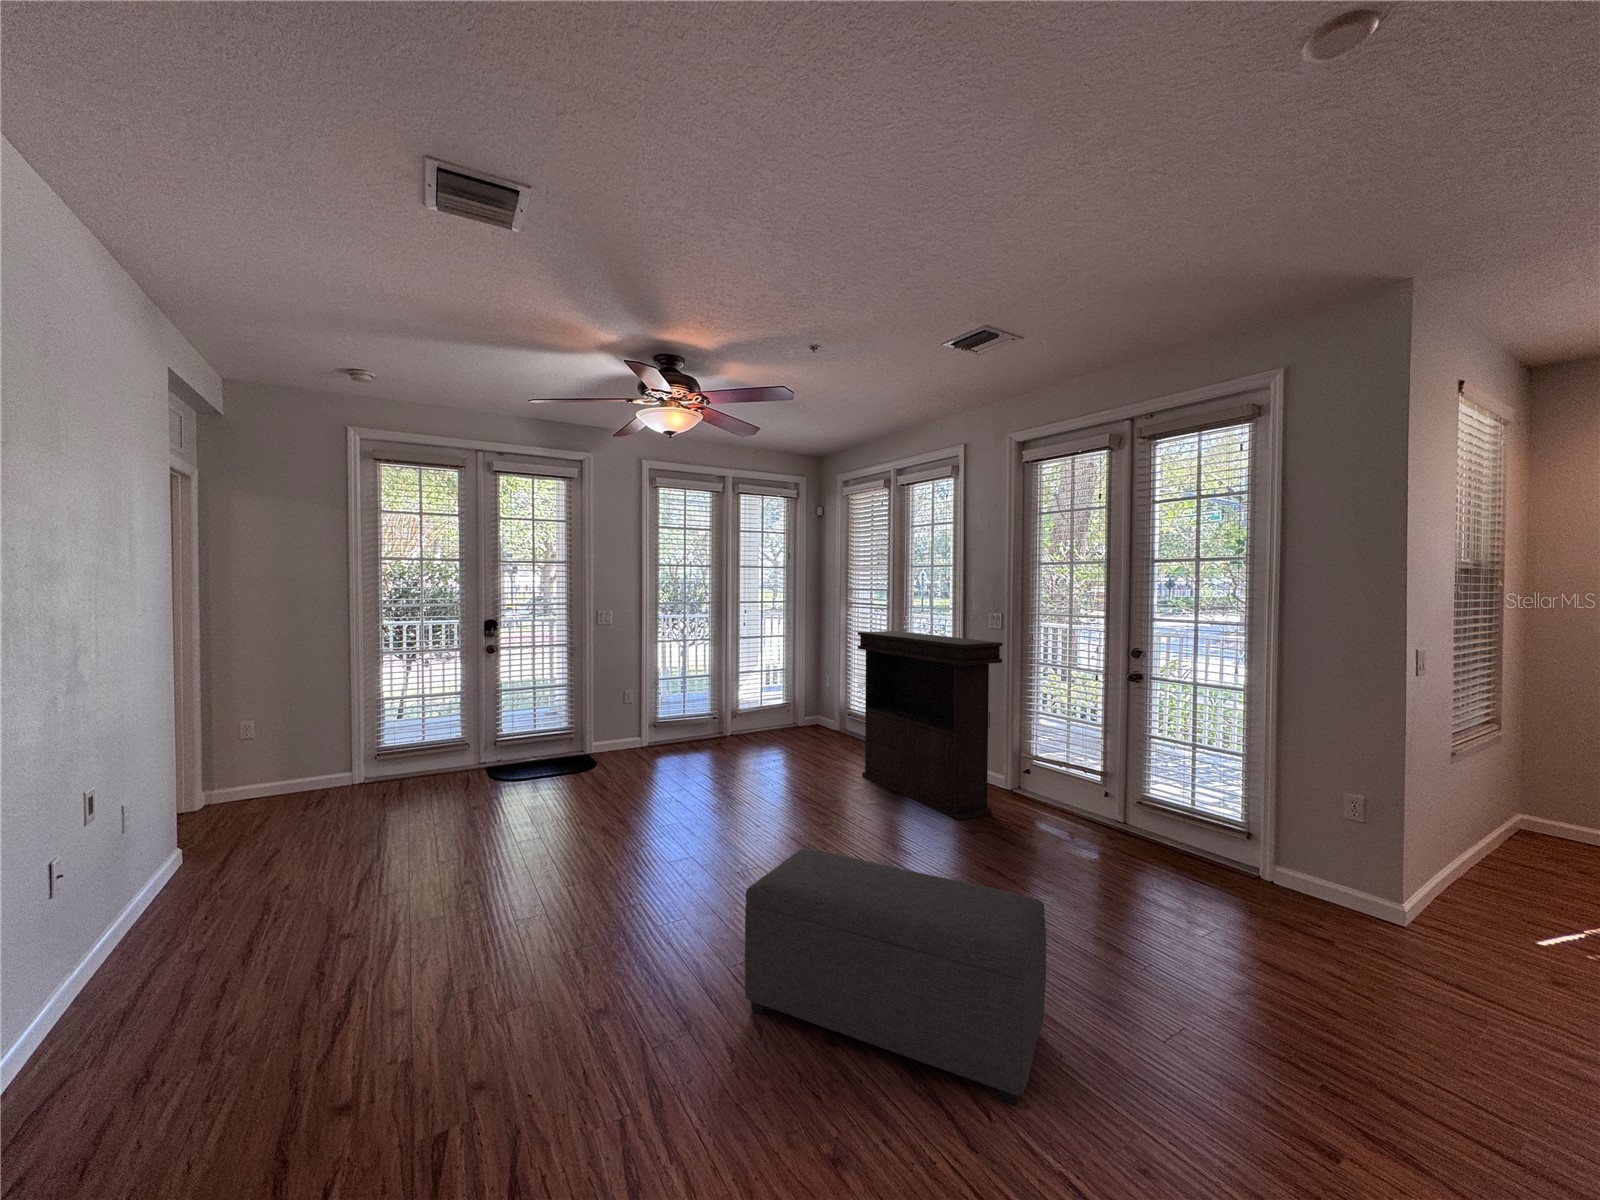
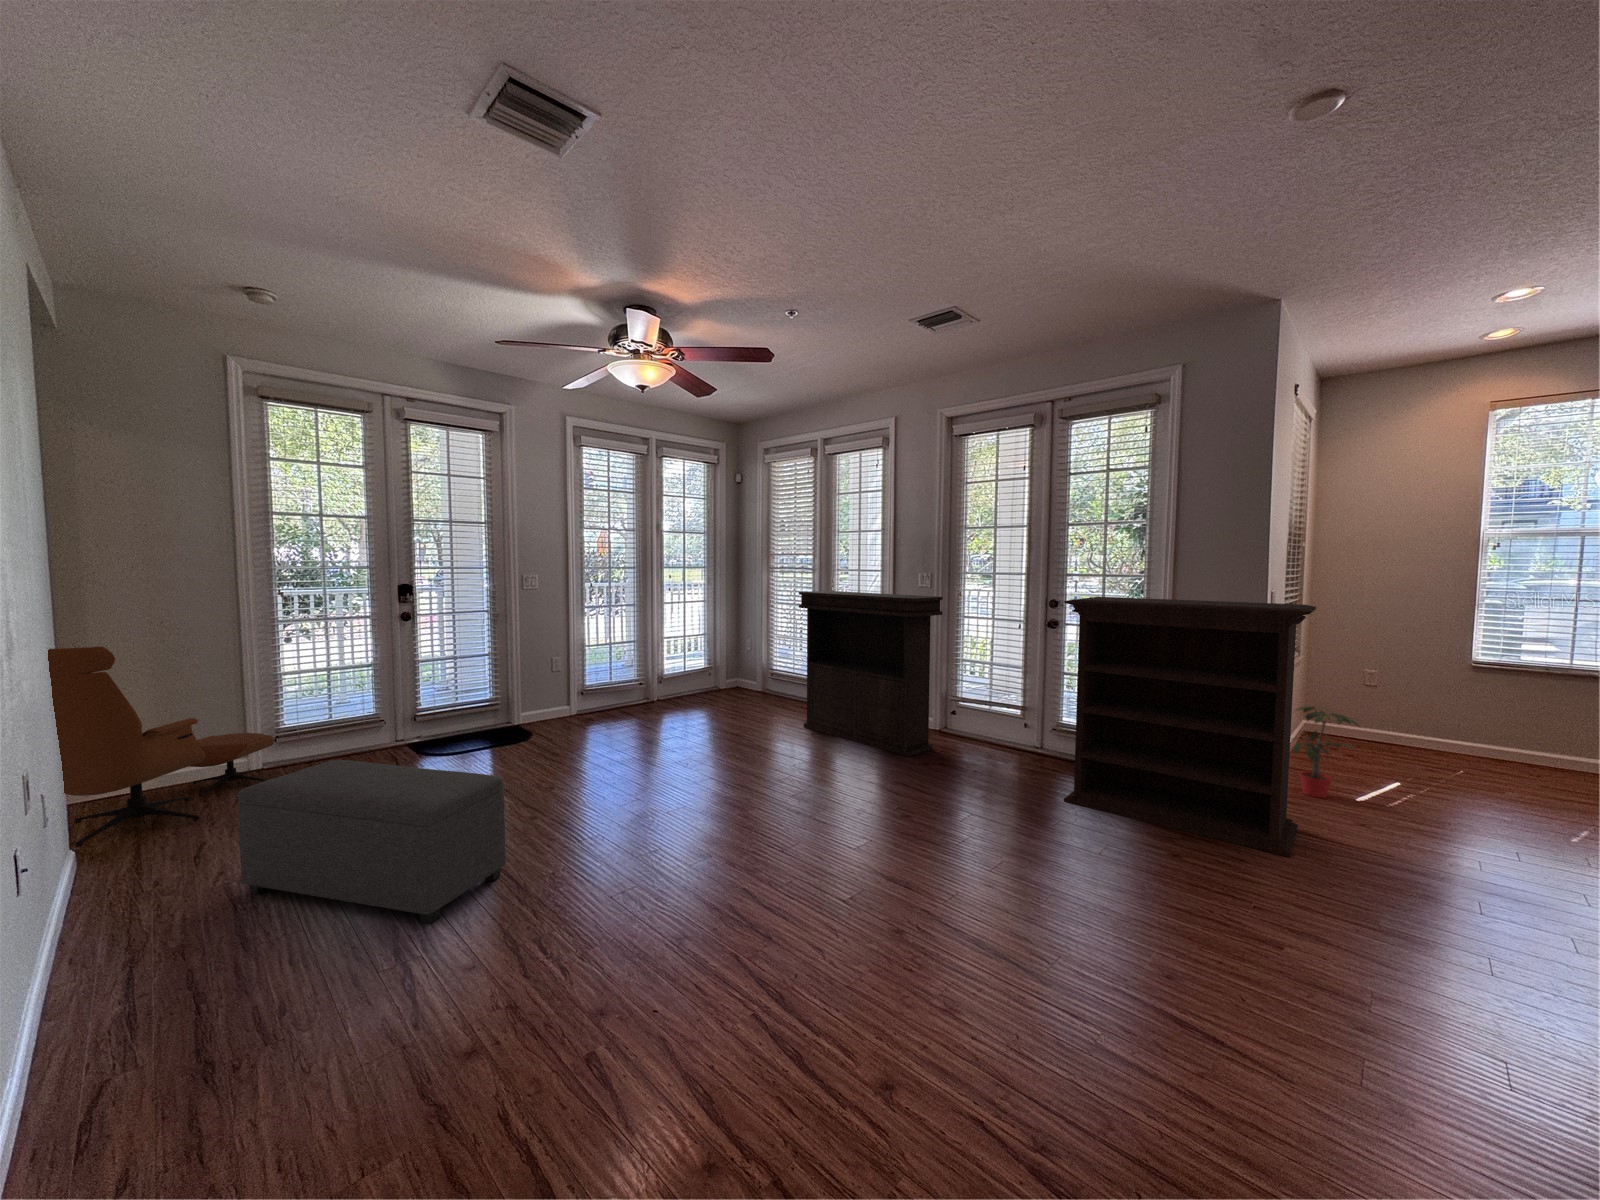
bookshelf: none [1115,650,1452,1008] -> present [1064,597,1316,857]
lounge chair: none [158,674,370,842] -> present [48,646,274,847]
potted plant: none [1434,802,1565,929] -> present [1291,707,1360,798]
ottoman: present [745,849,1046,1107] -> present [238,760,506,924]

